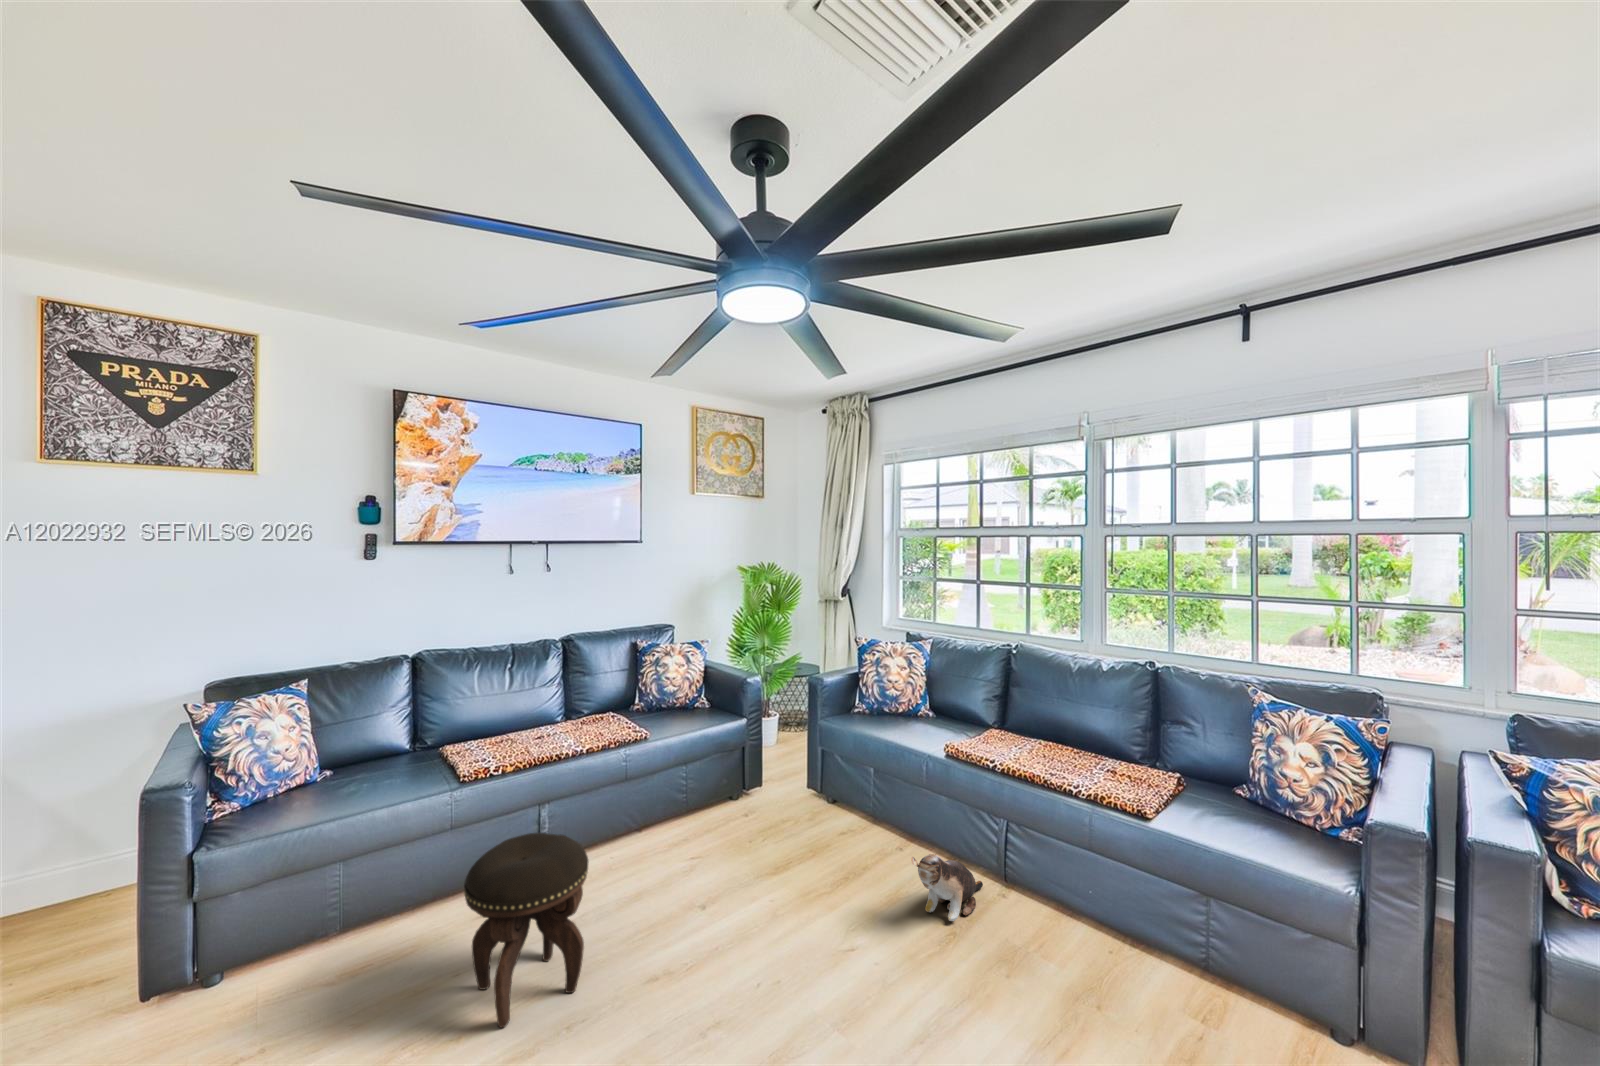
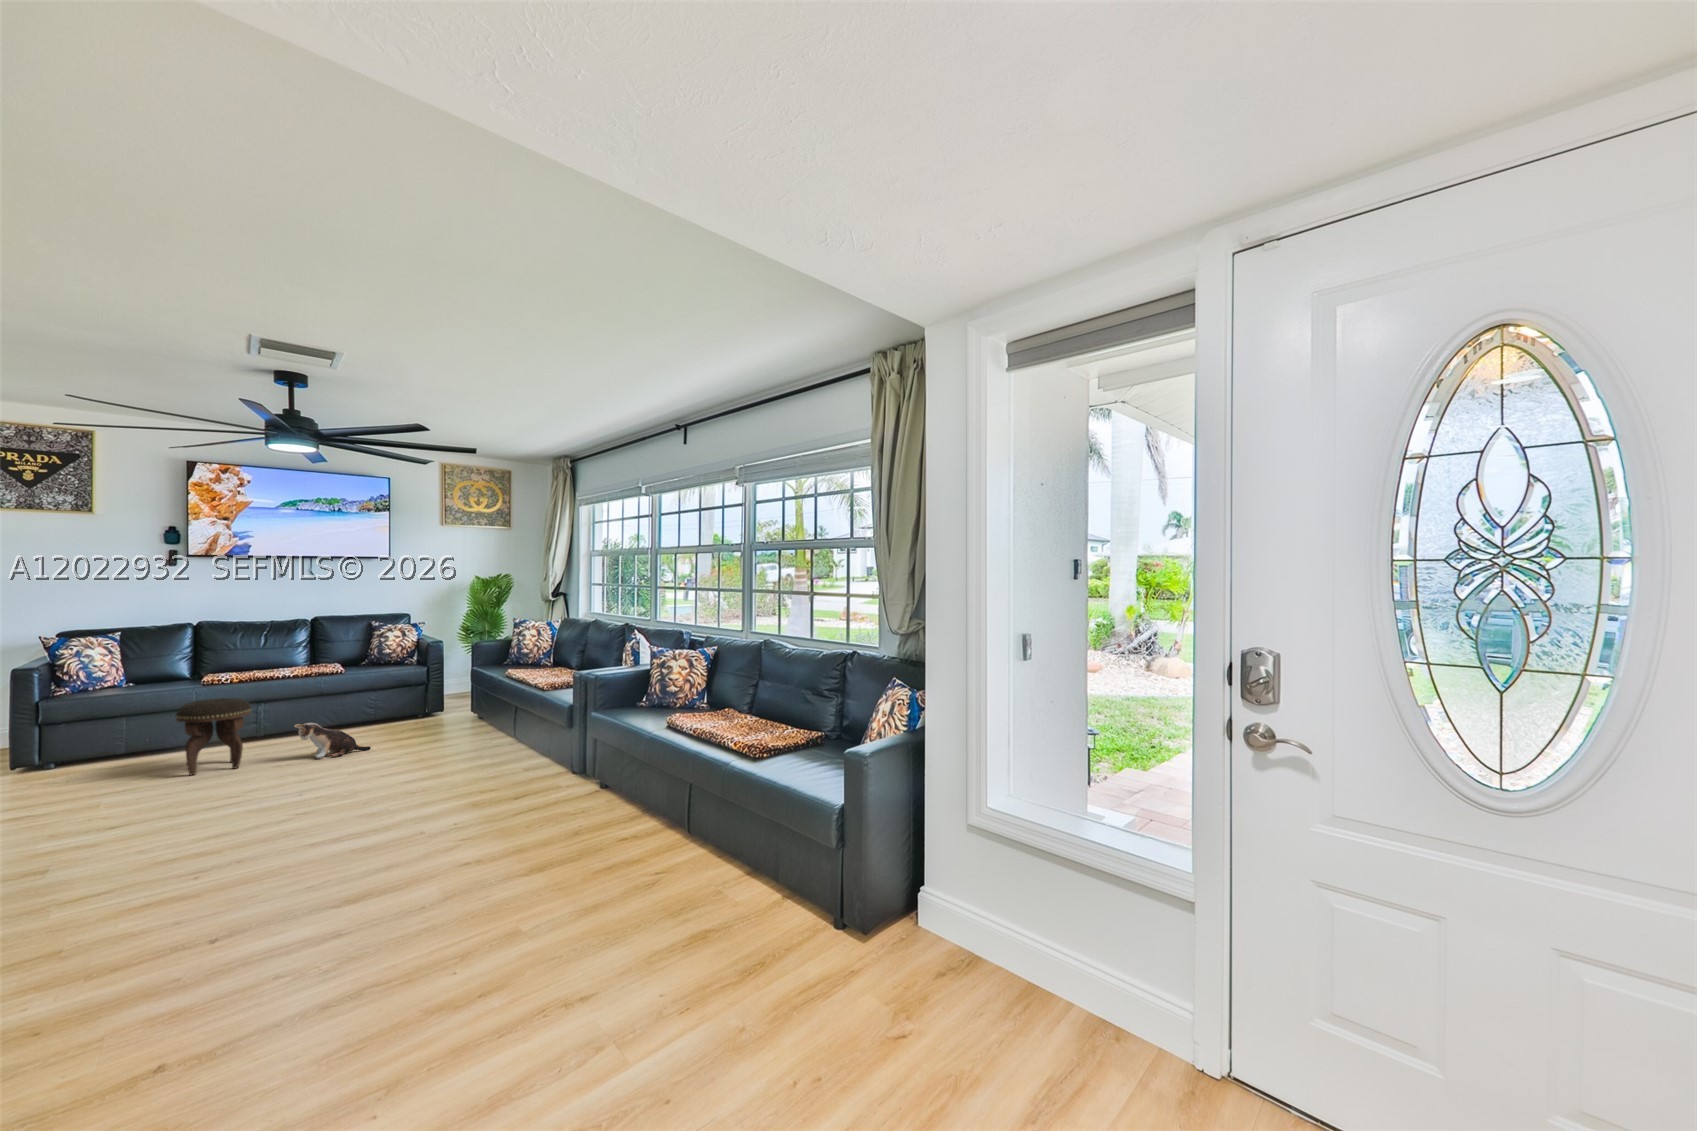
plush toy: present [911,854,983,921] -> present [295,723,371,758]

